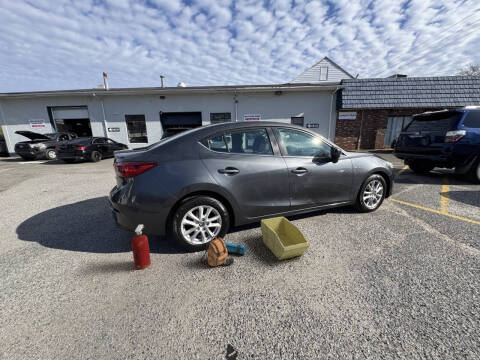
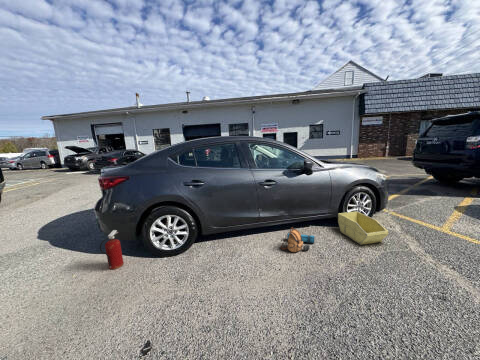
storage bin: present [261,217,310,260] -> present [338,211,388,245]
backpack: present [200,236,246,266] -> present [280,227,314,252]

